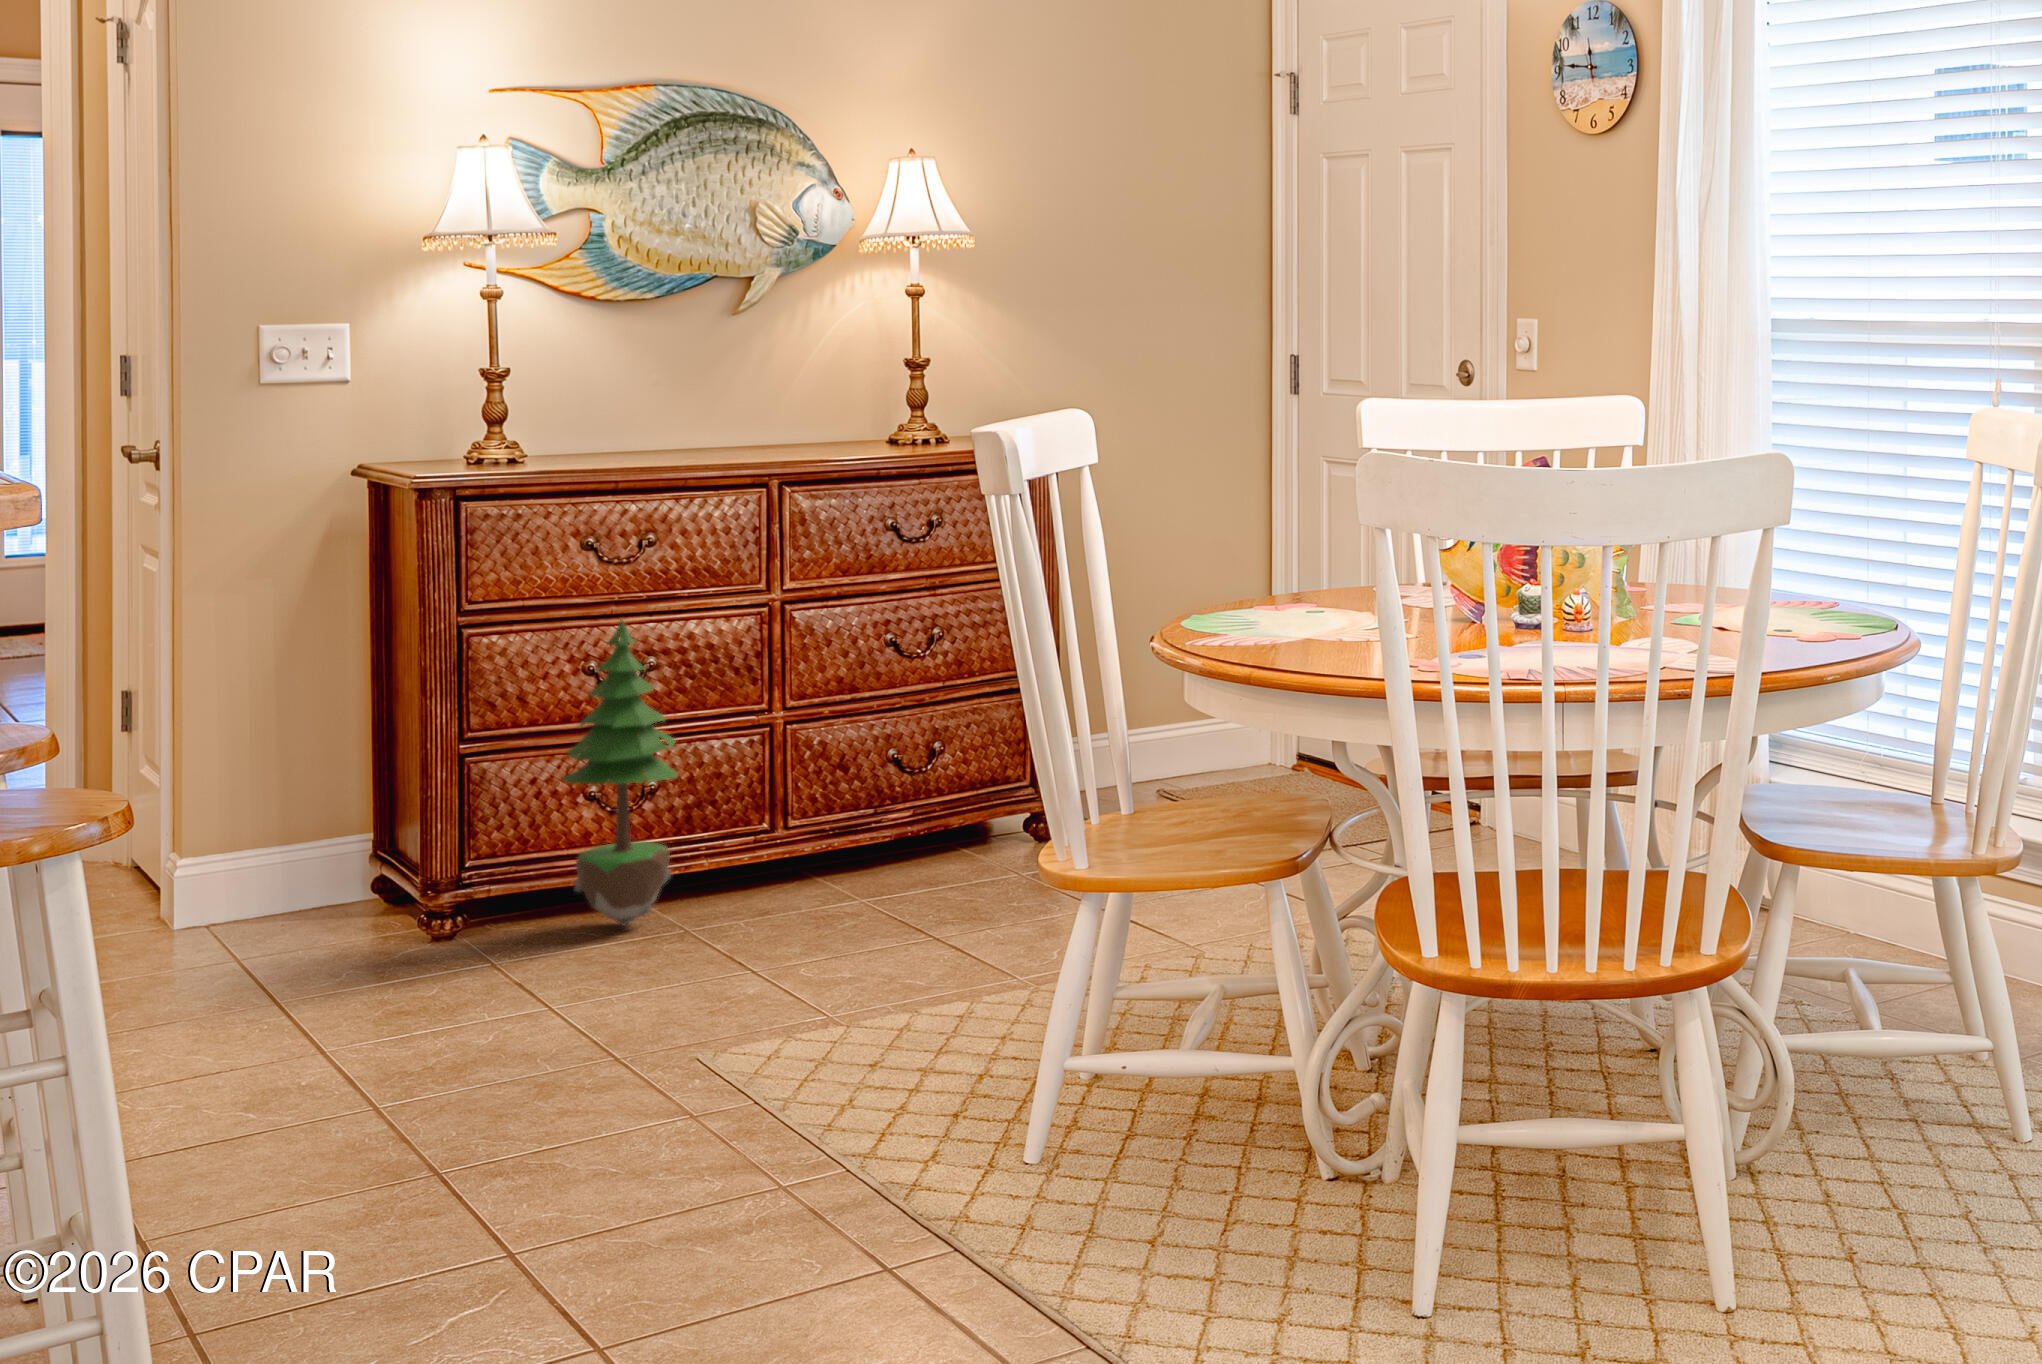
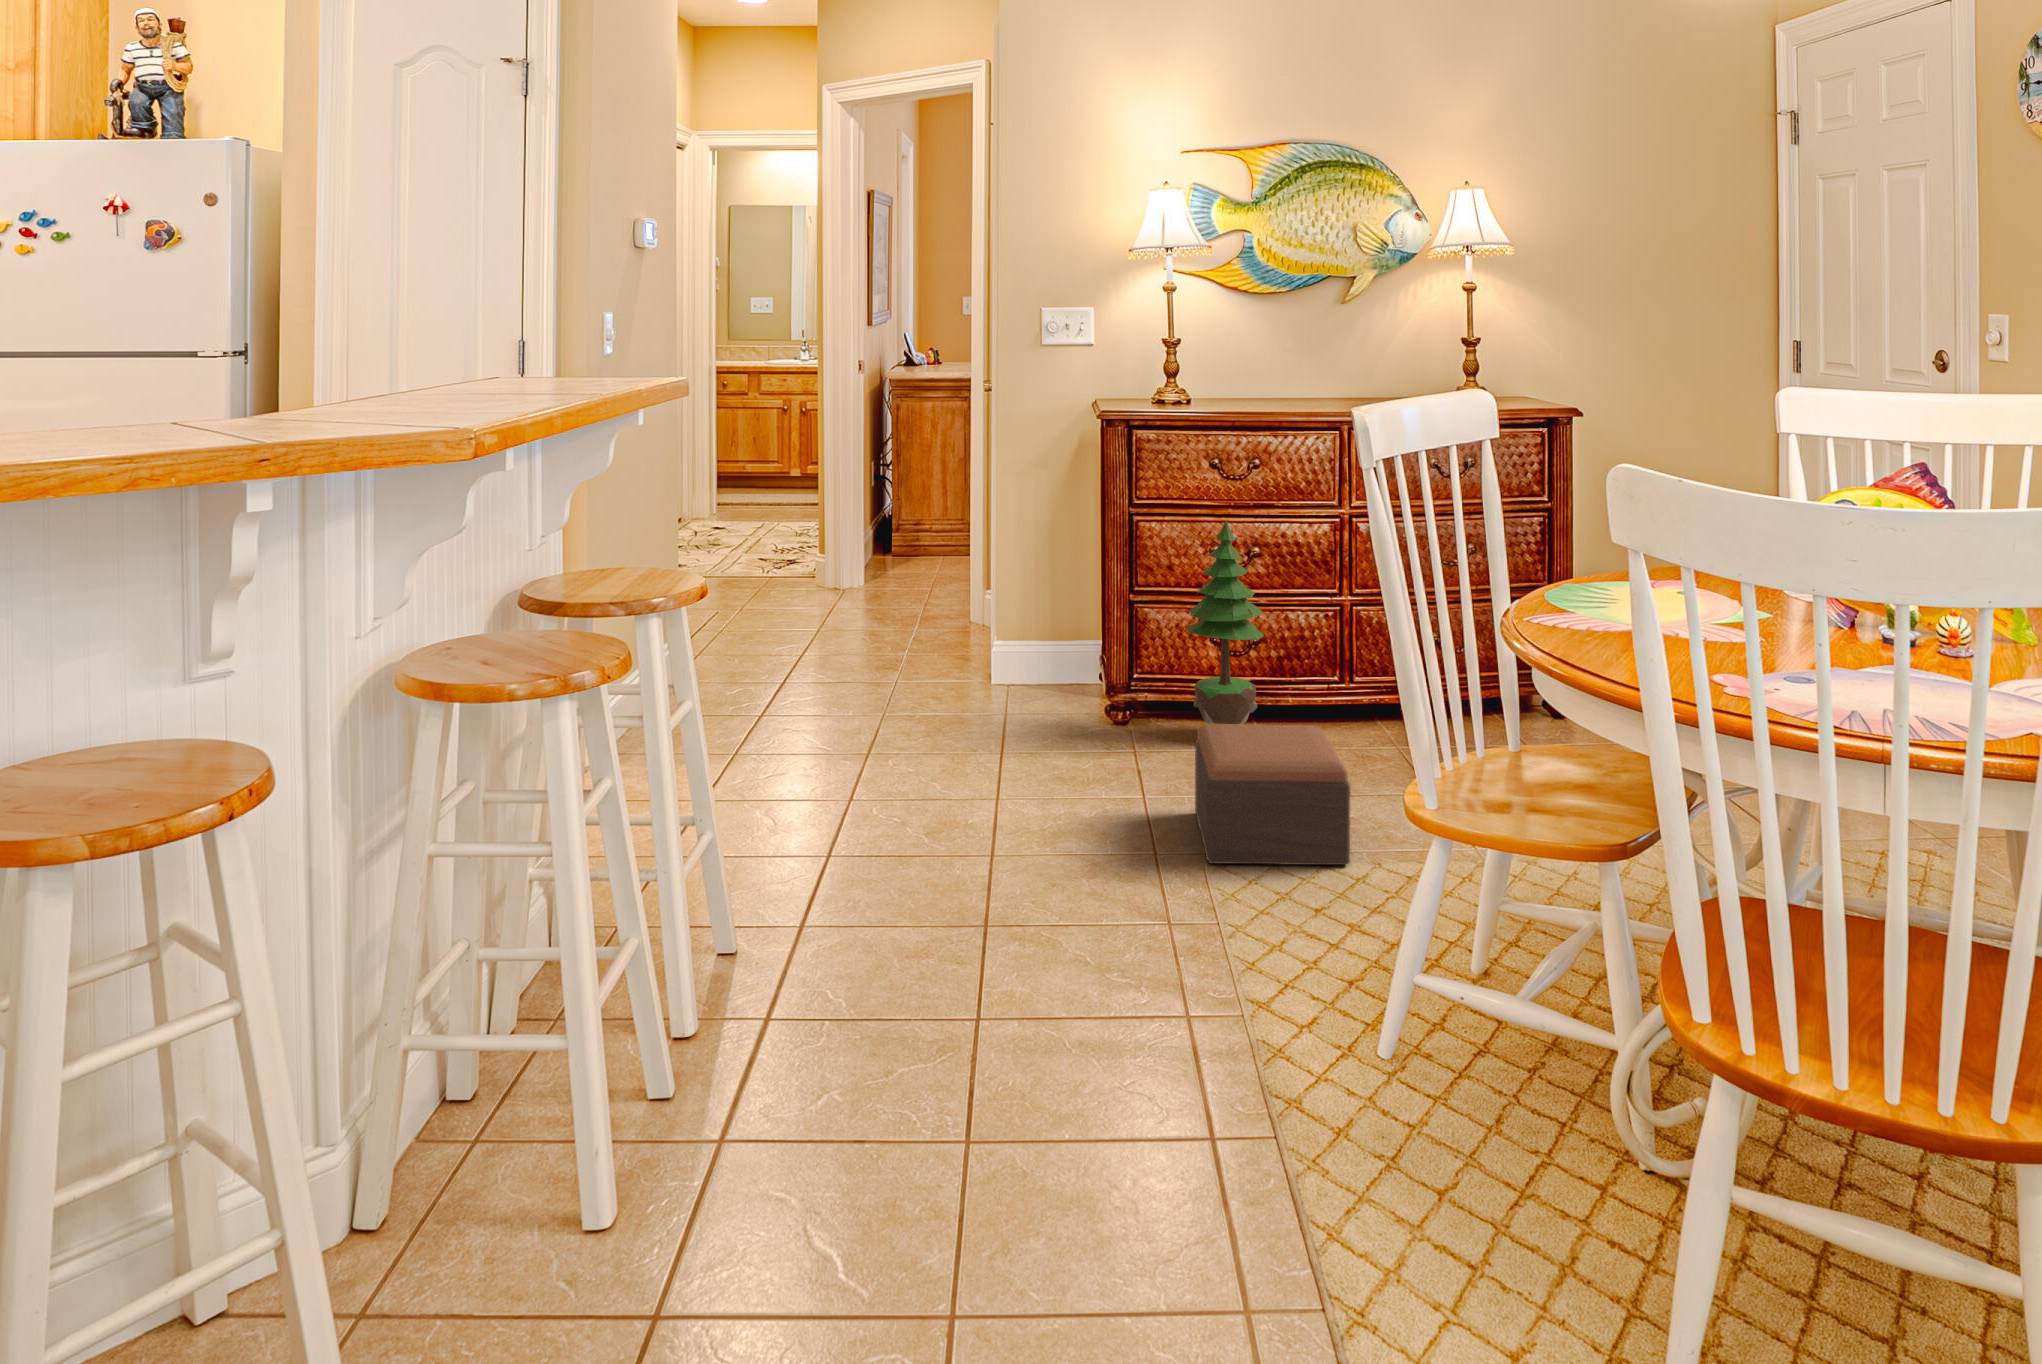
footstool: none [644,862,885,1058] -> present [1195,725,1350,865]

